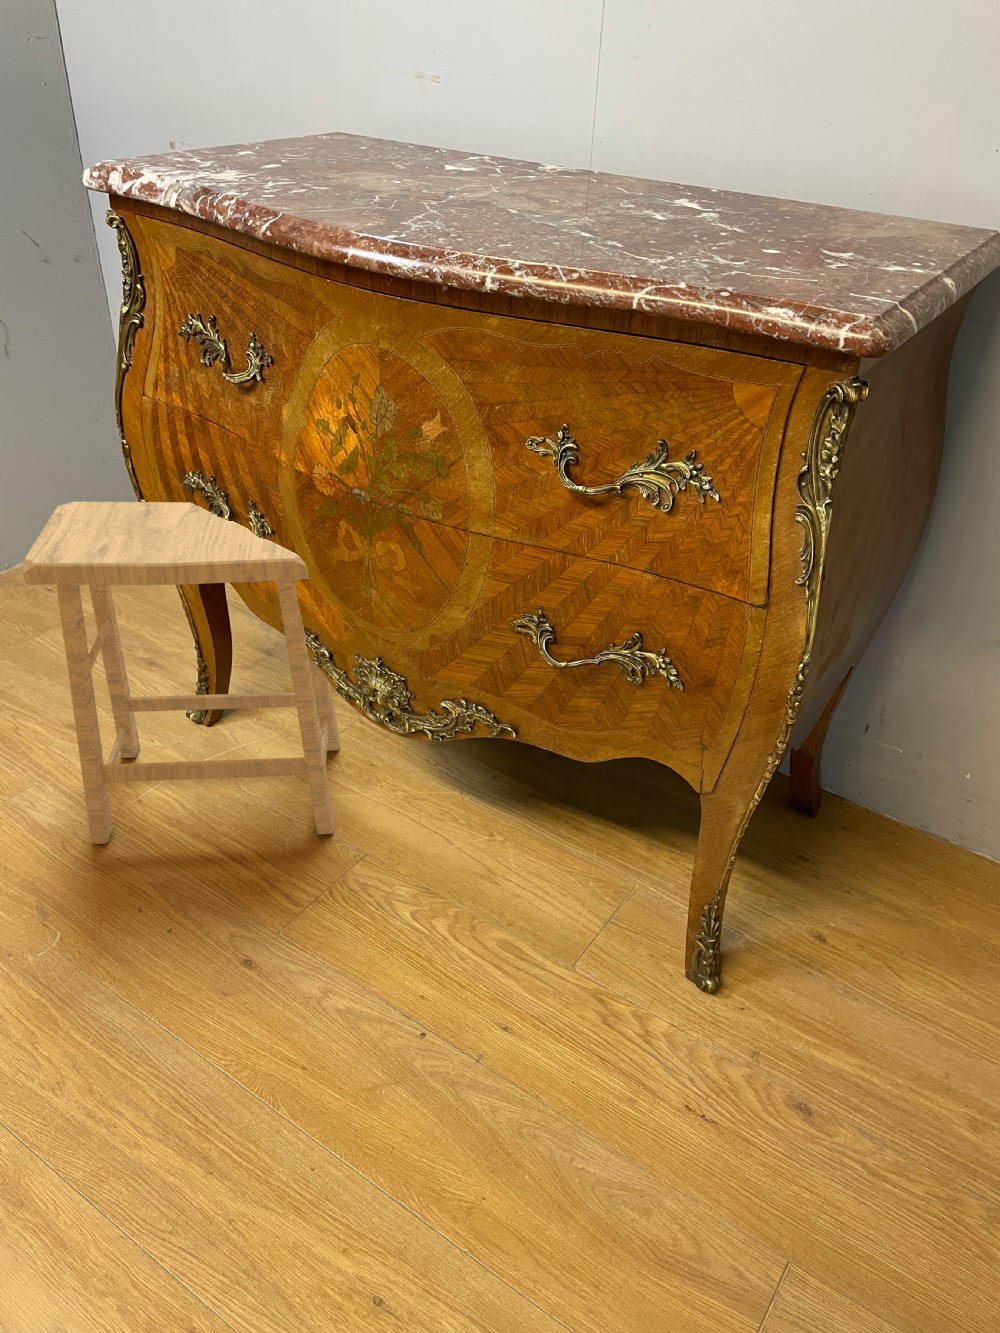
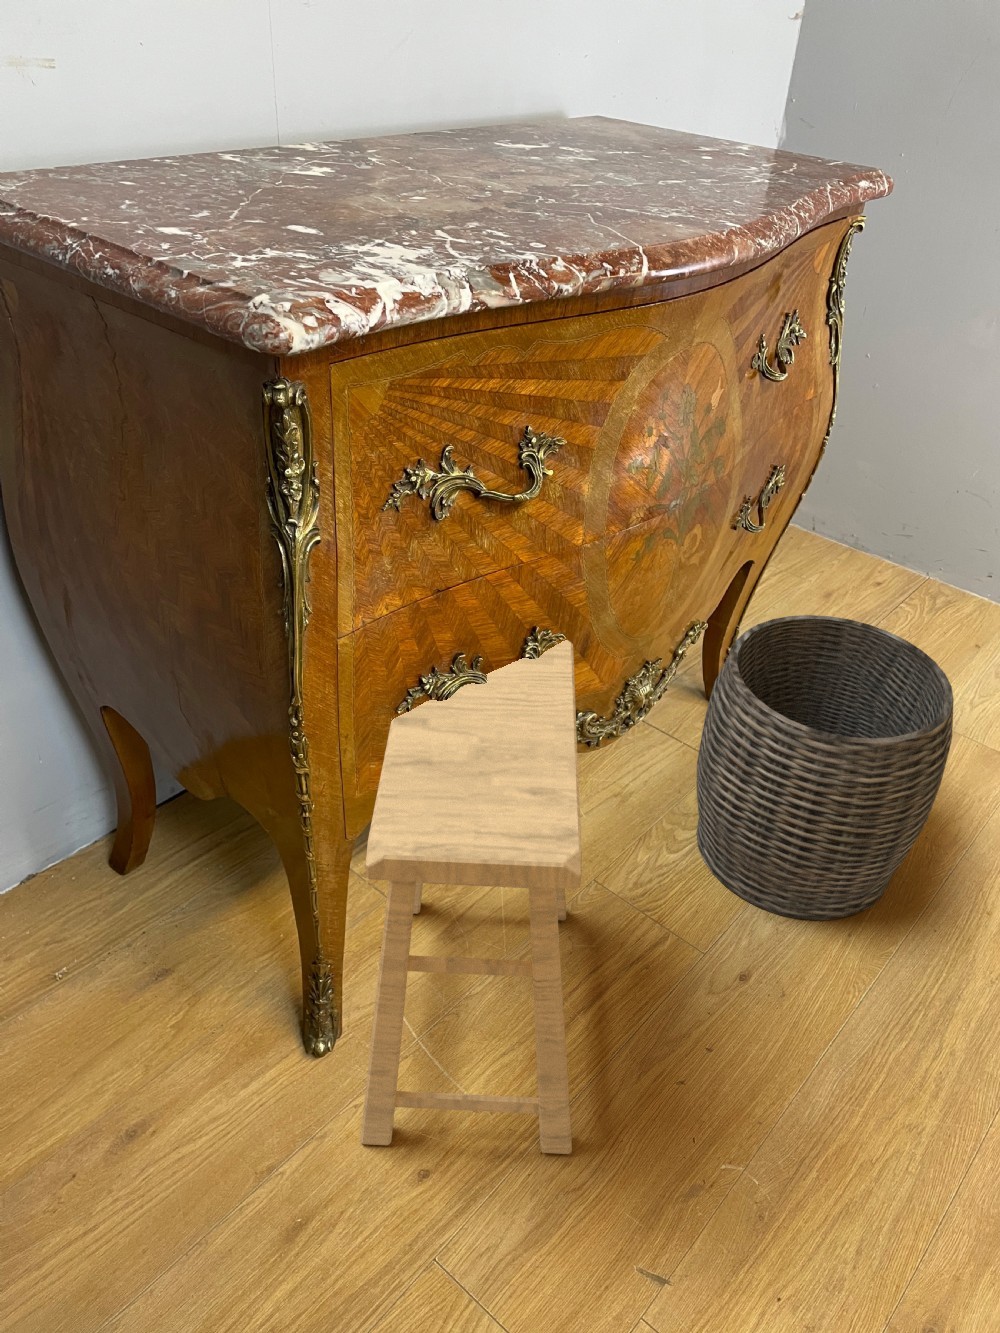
woven basket: none [294,753,578,1131] -> present [696,615,954,920]

